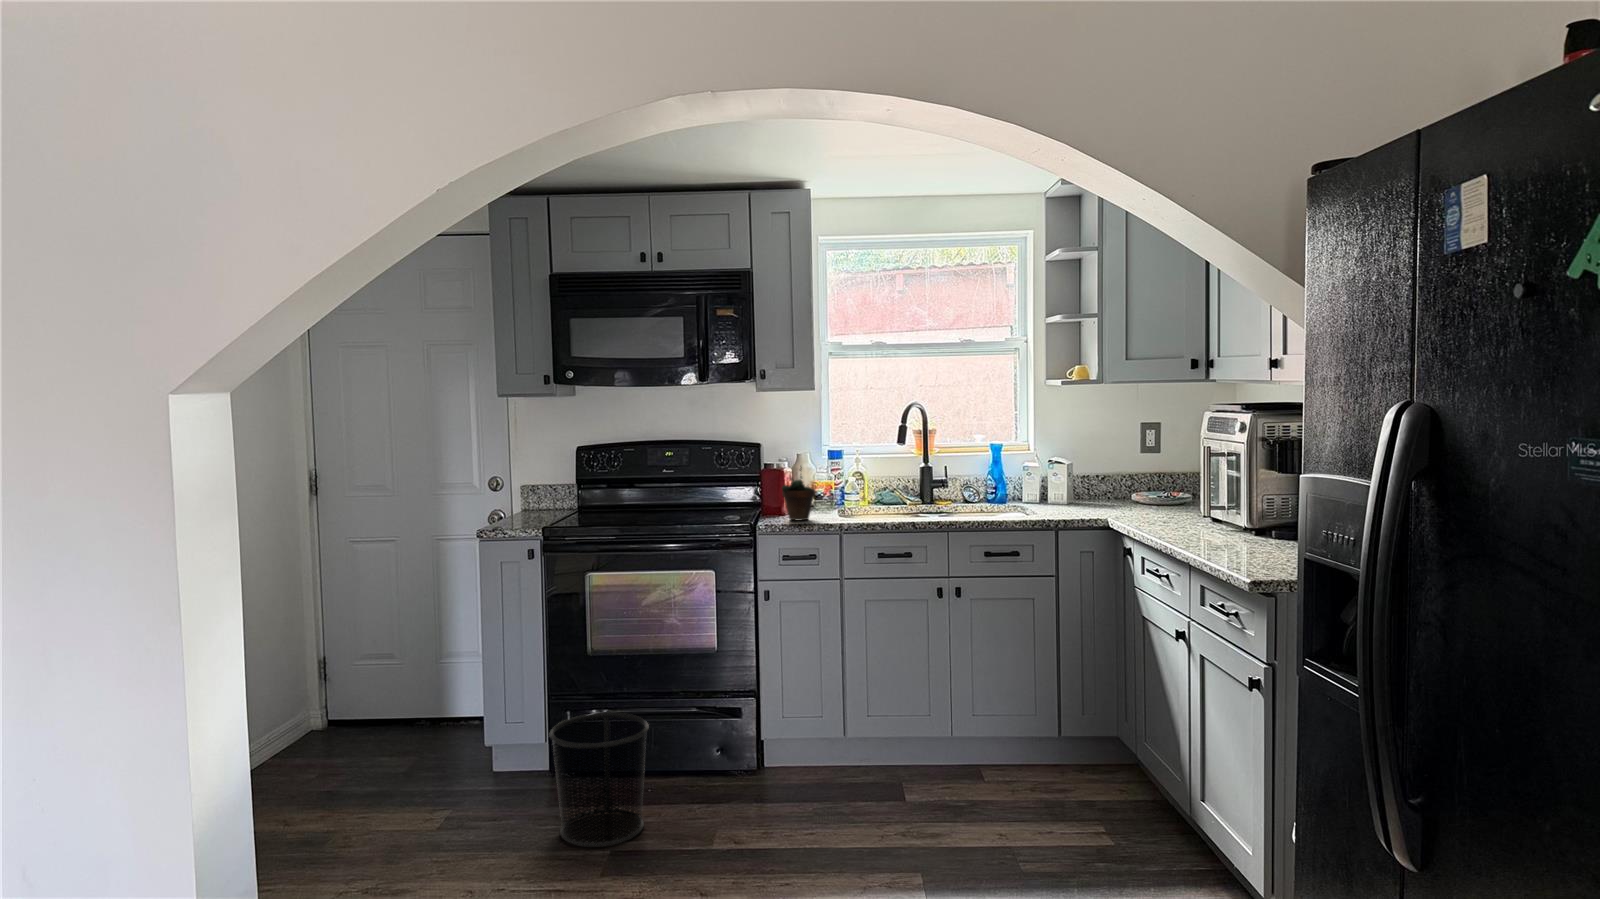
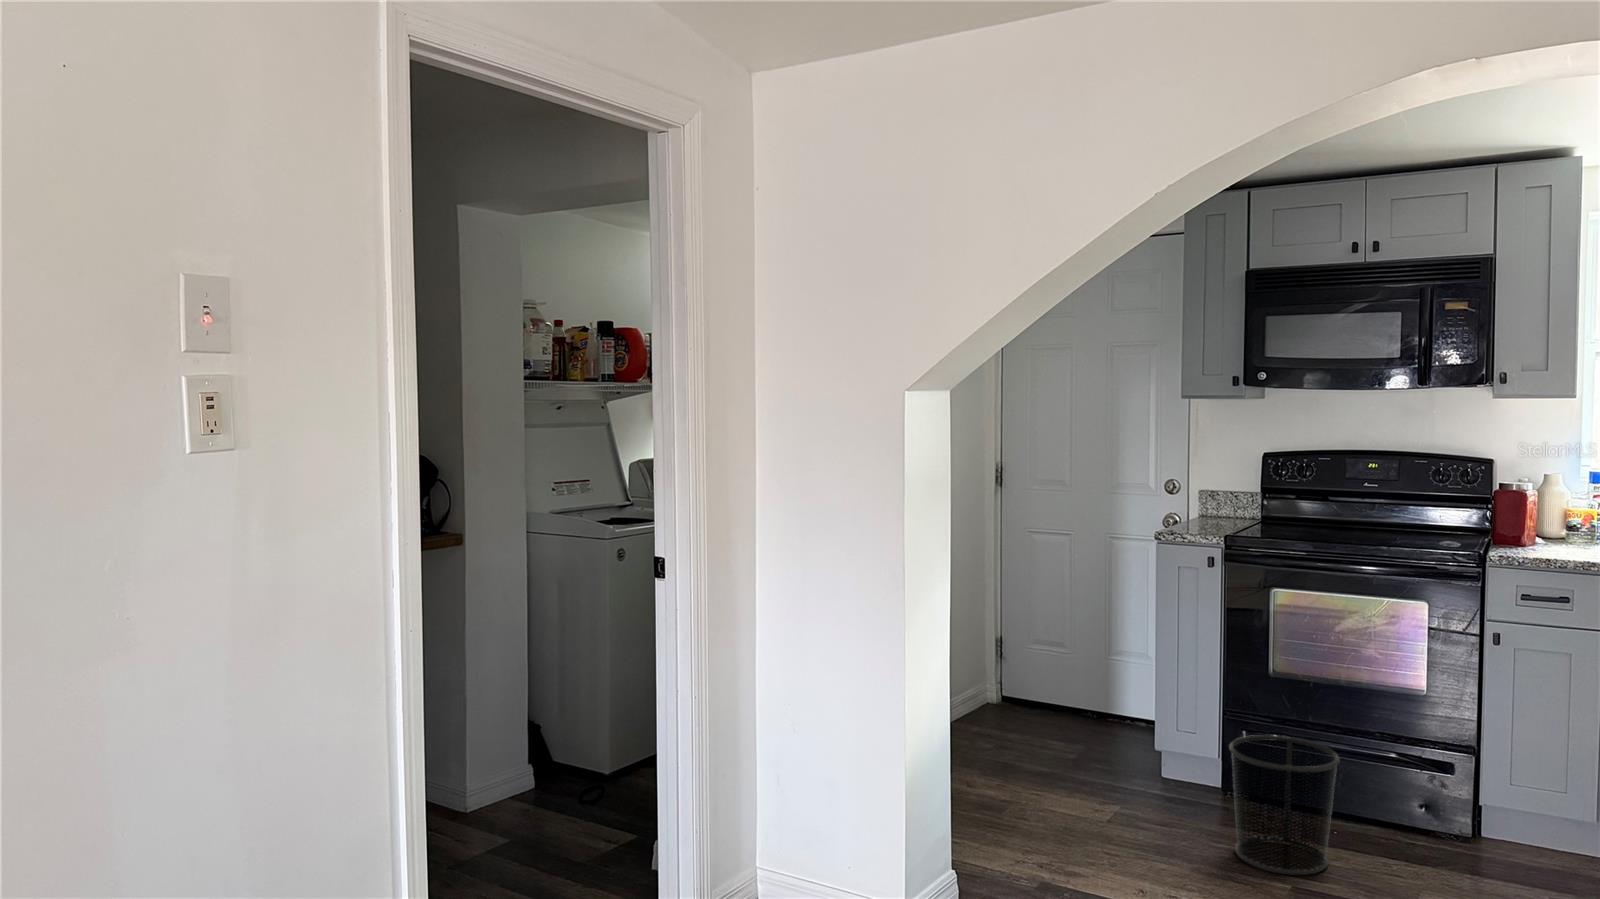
succulent plant: present [782,466,815,520] -> none [1522,489,1570,555]

